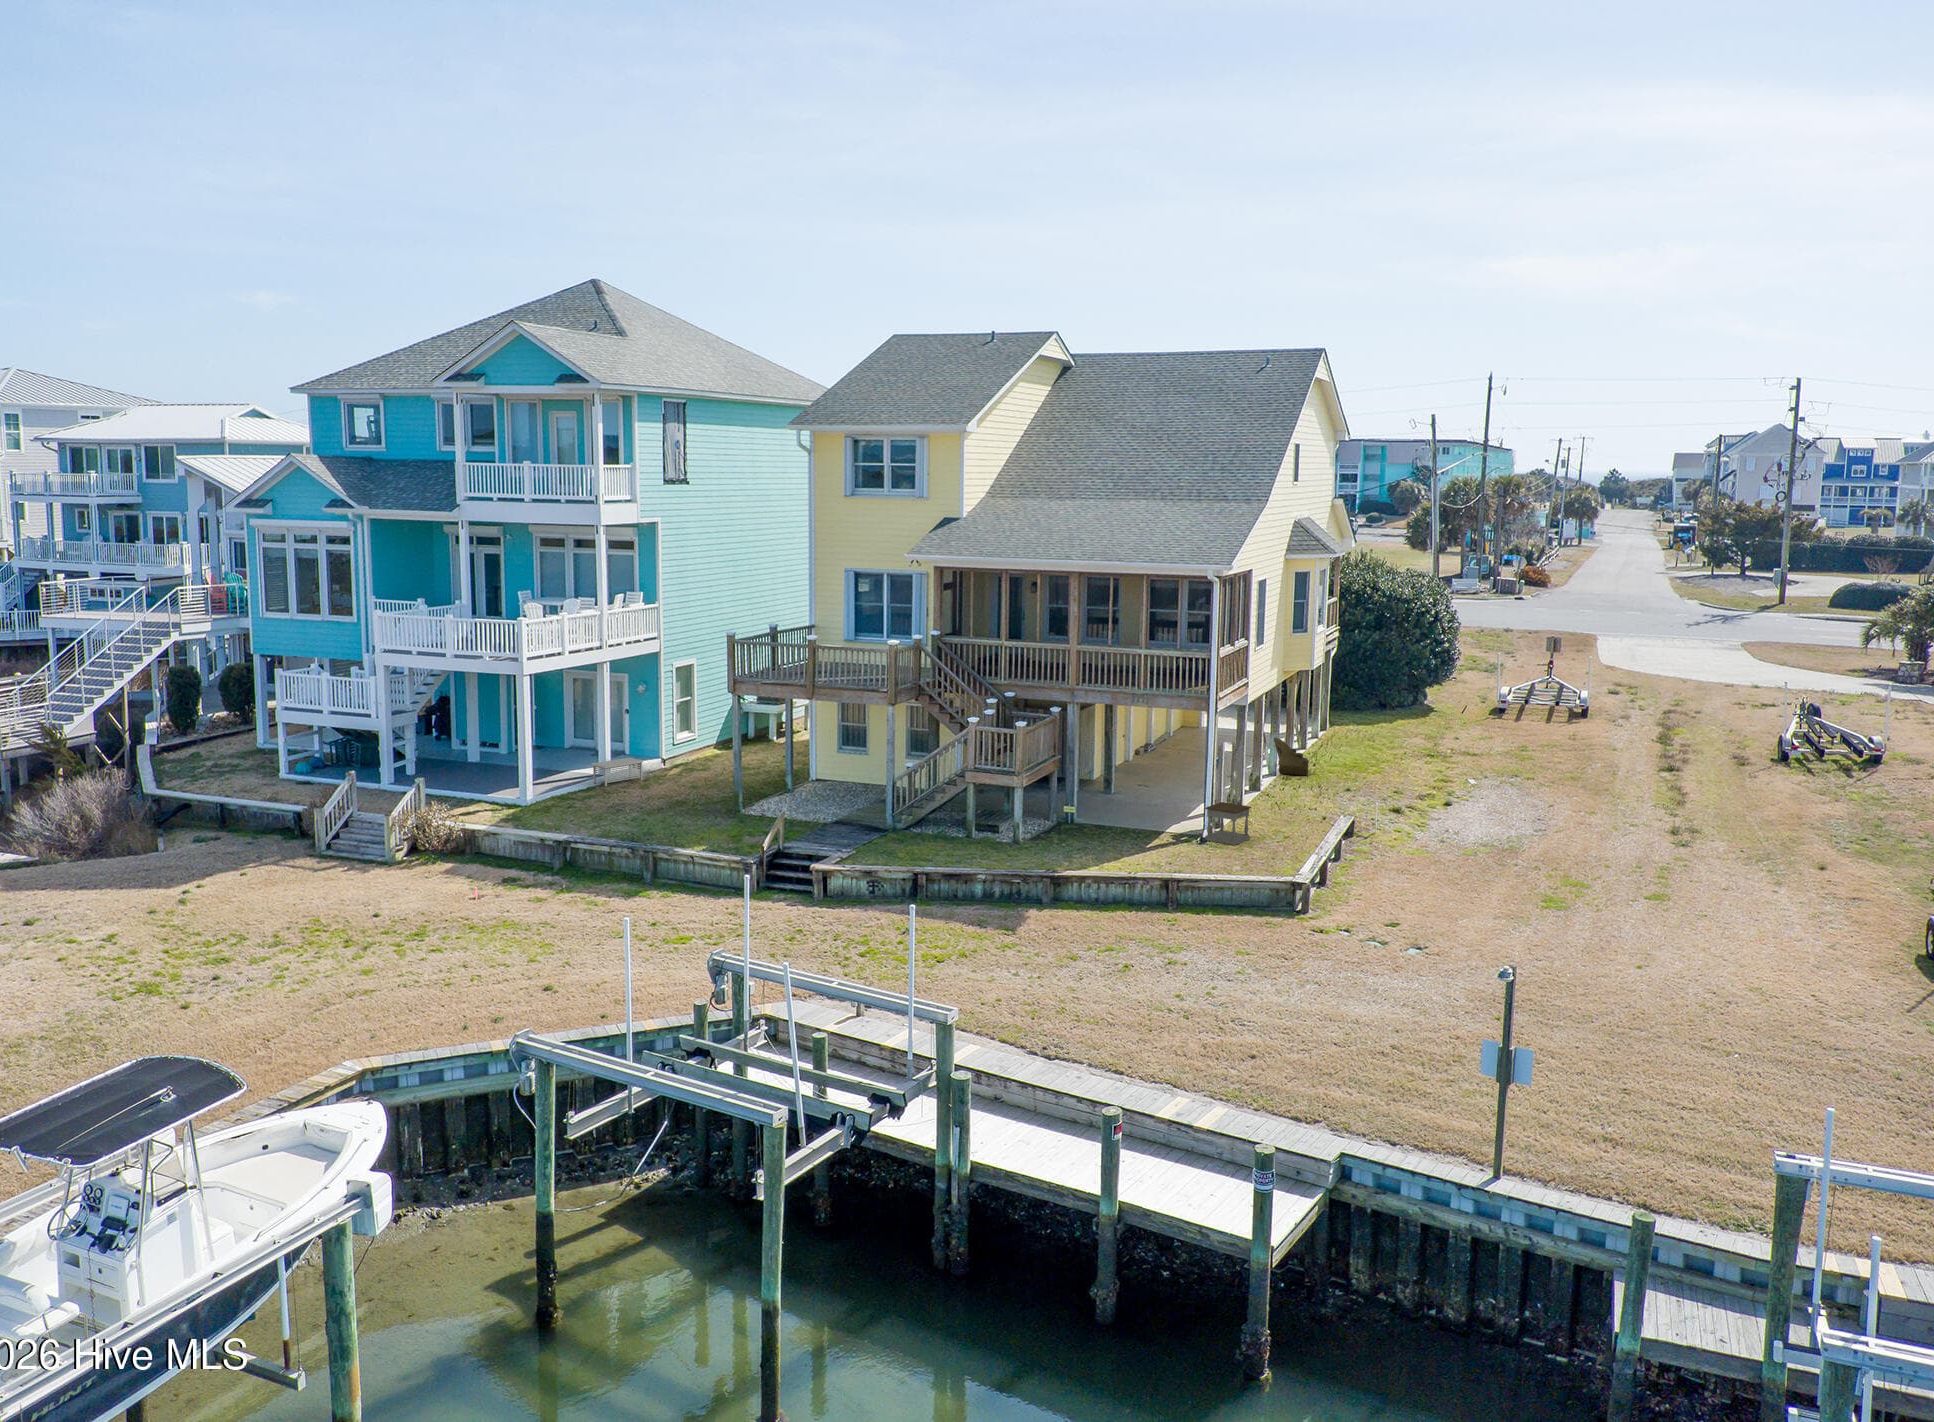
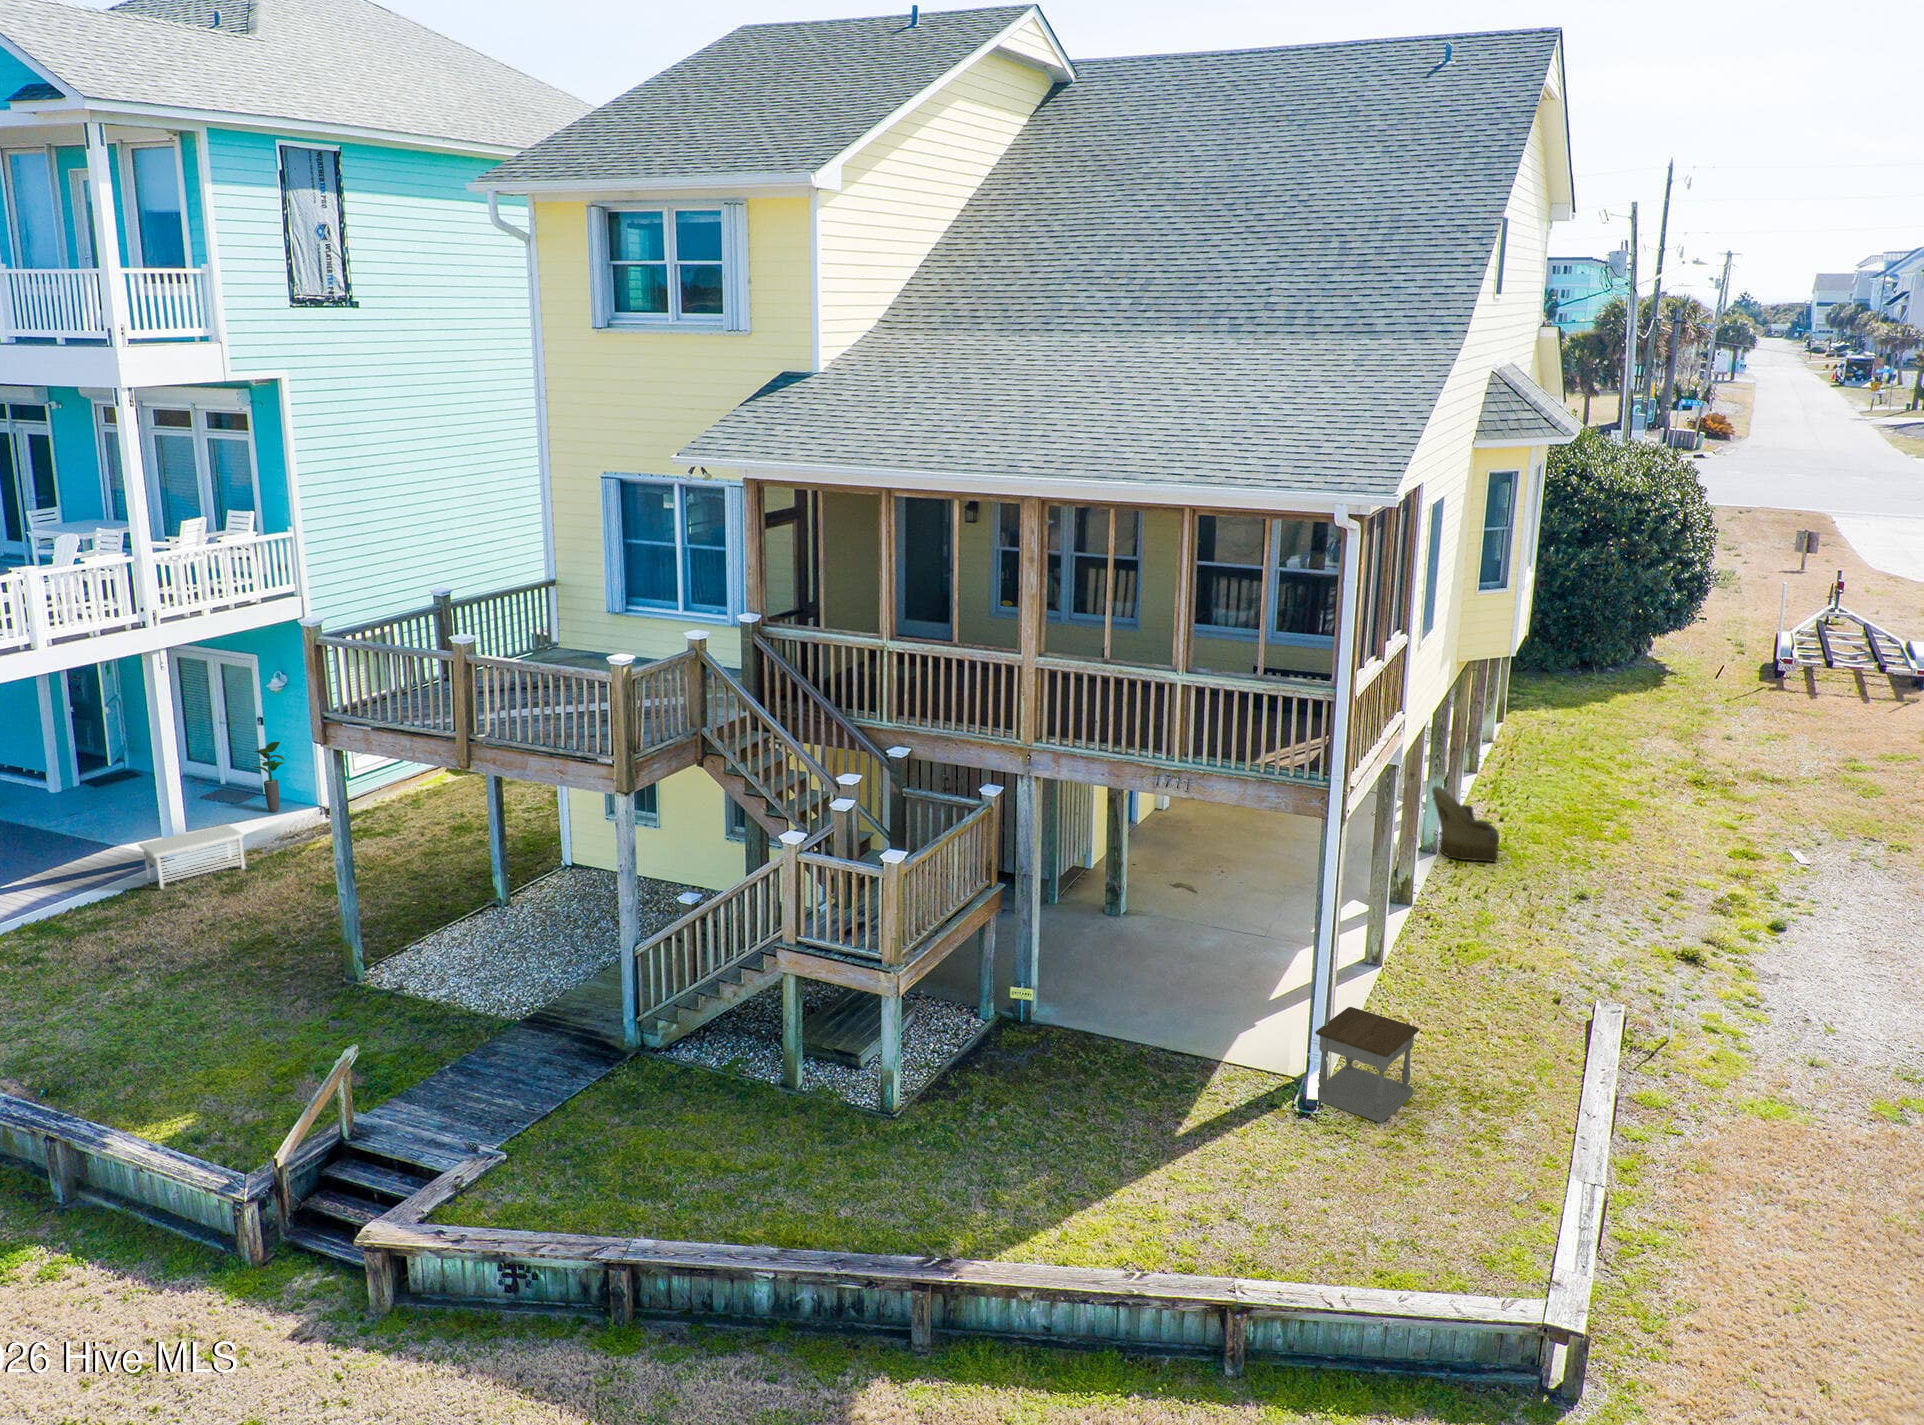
potted plant: none [626,722,644,761] -> present [253,742,285,812]

